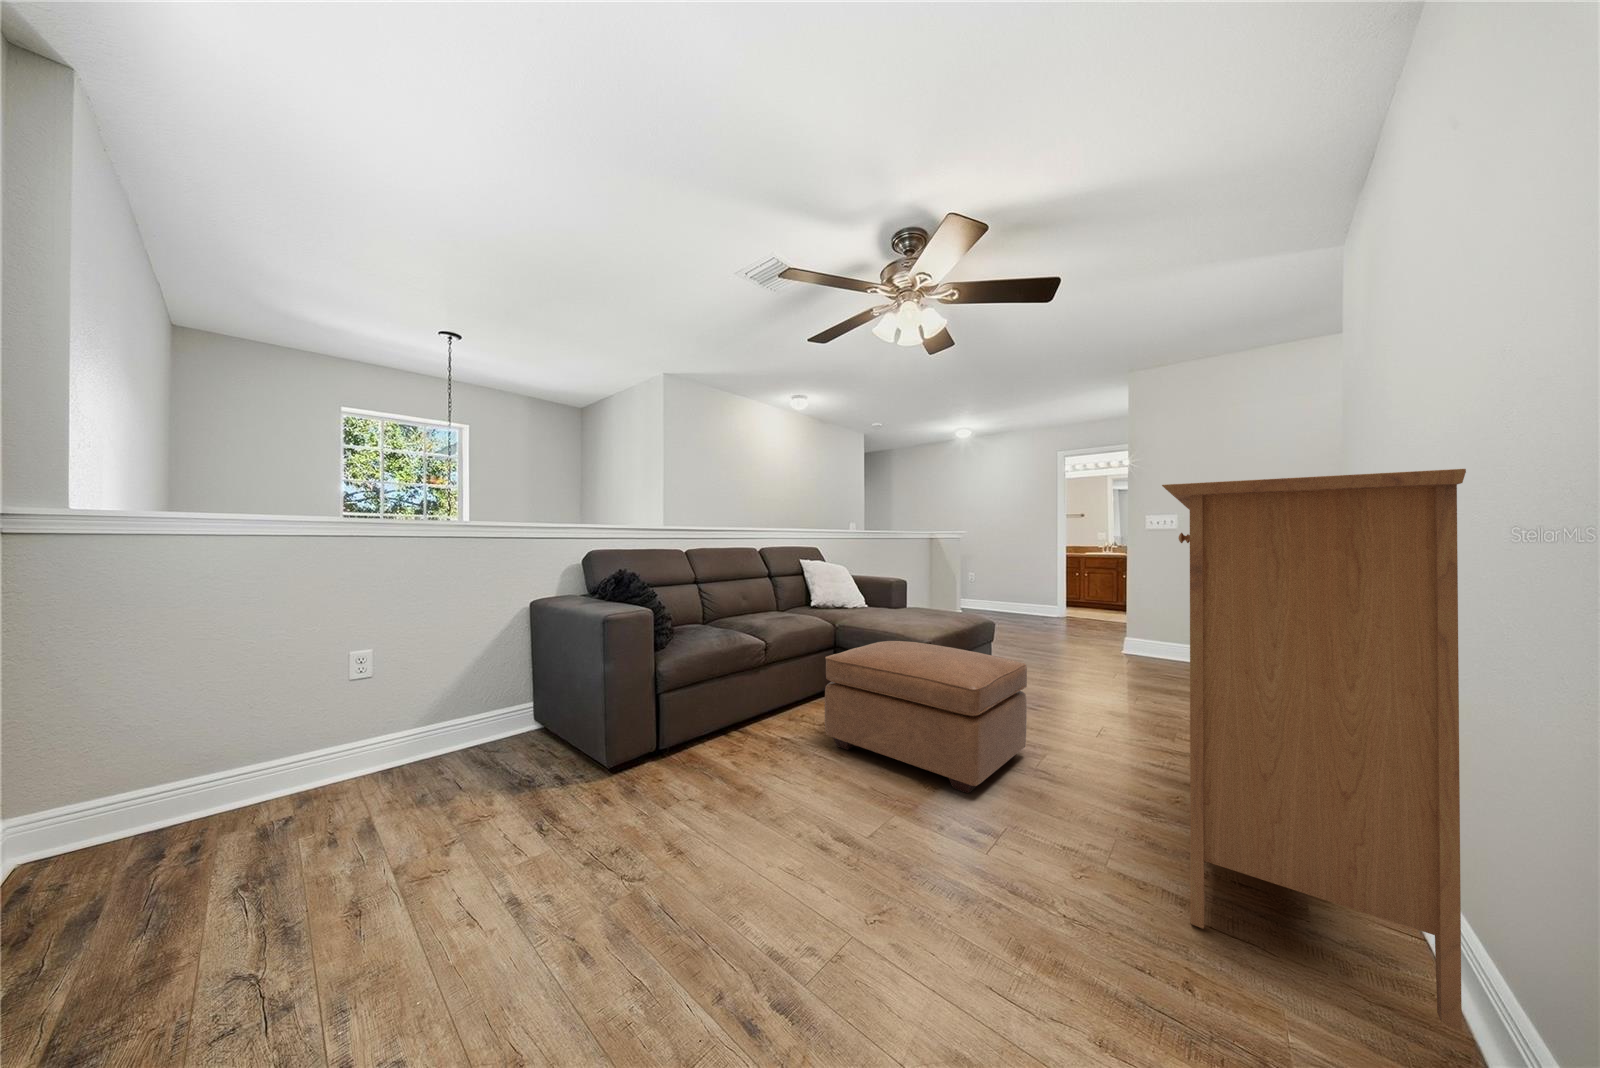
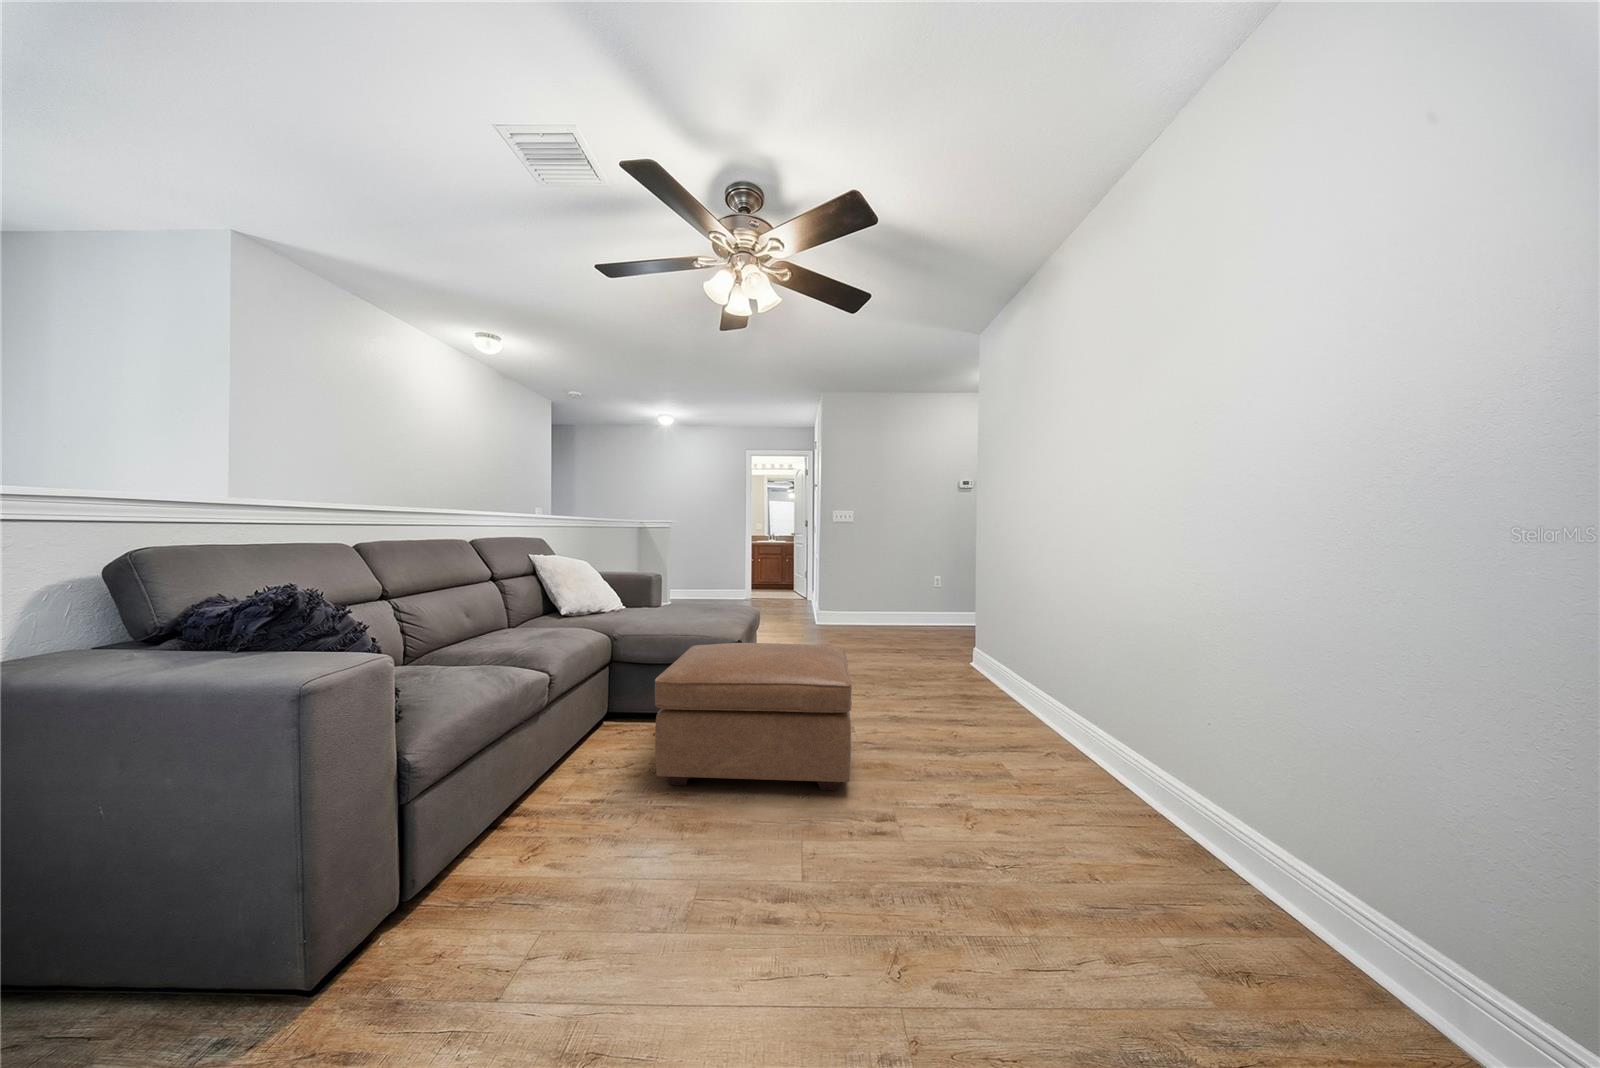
console table: present [1162,469,1466,1029] -> none [945,491,1213,841]

